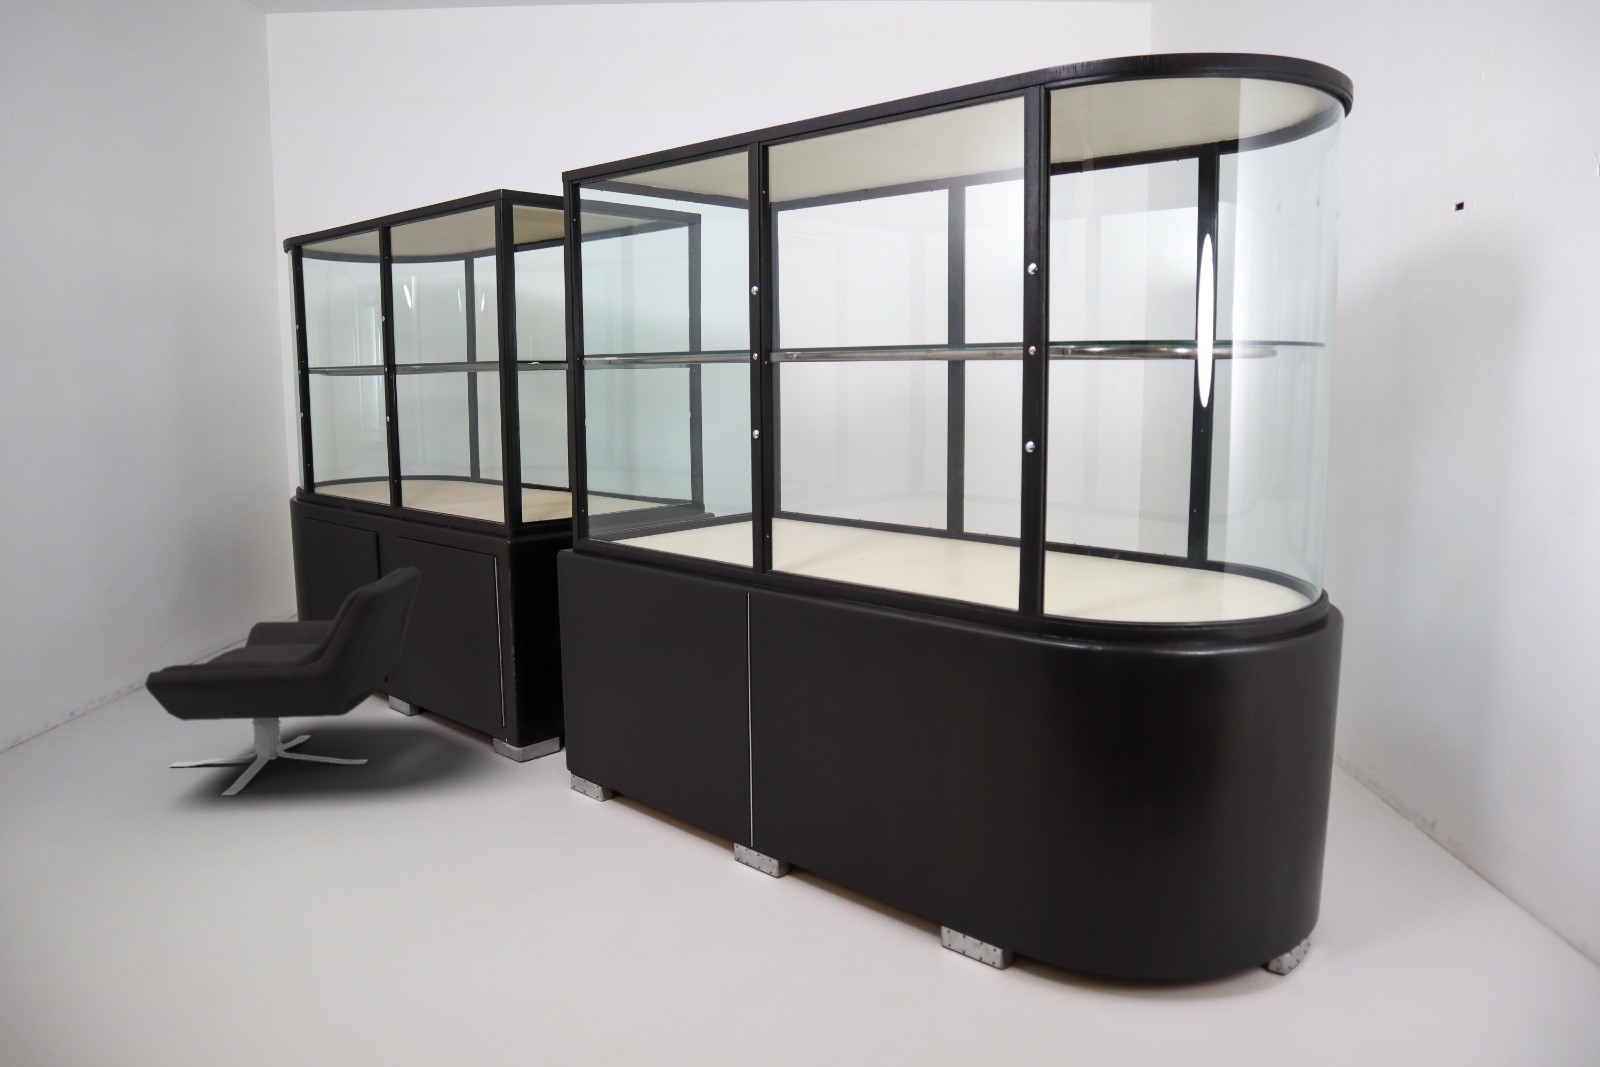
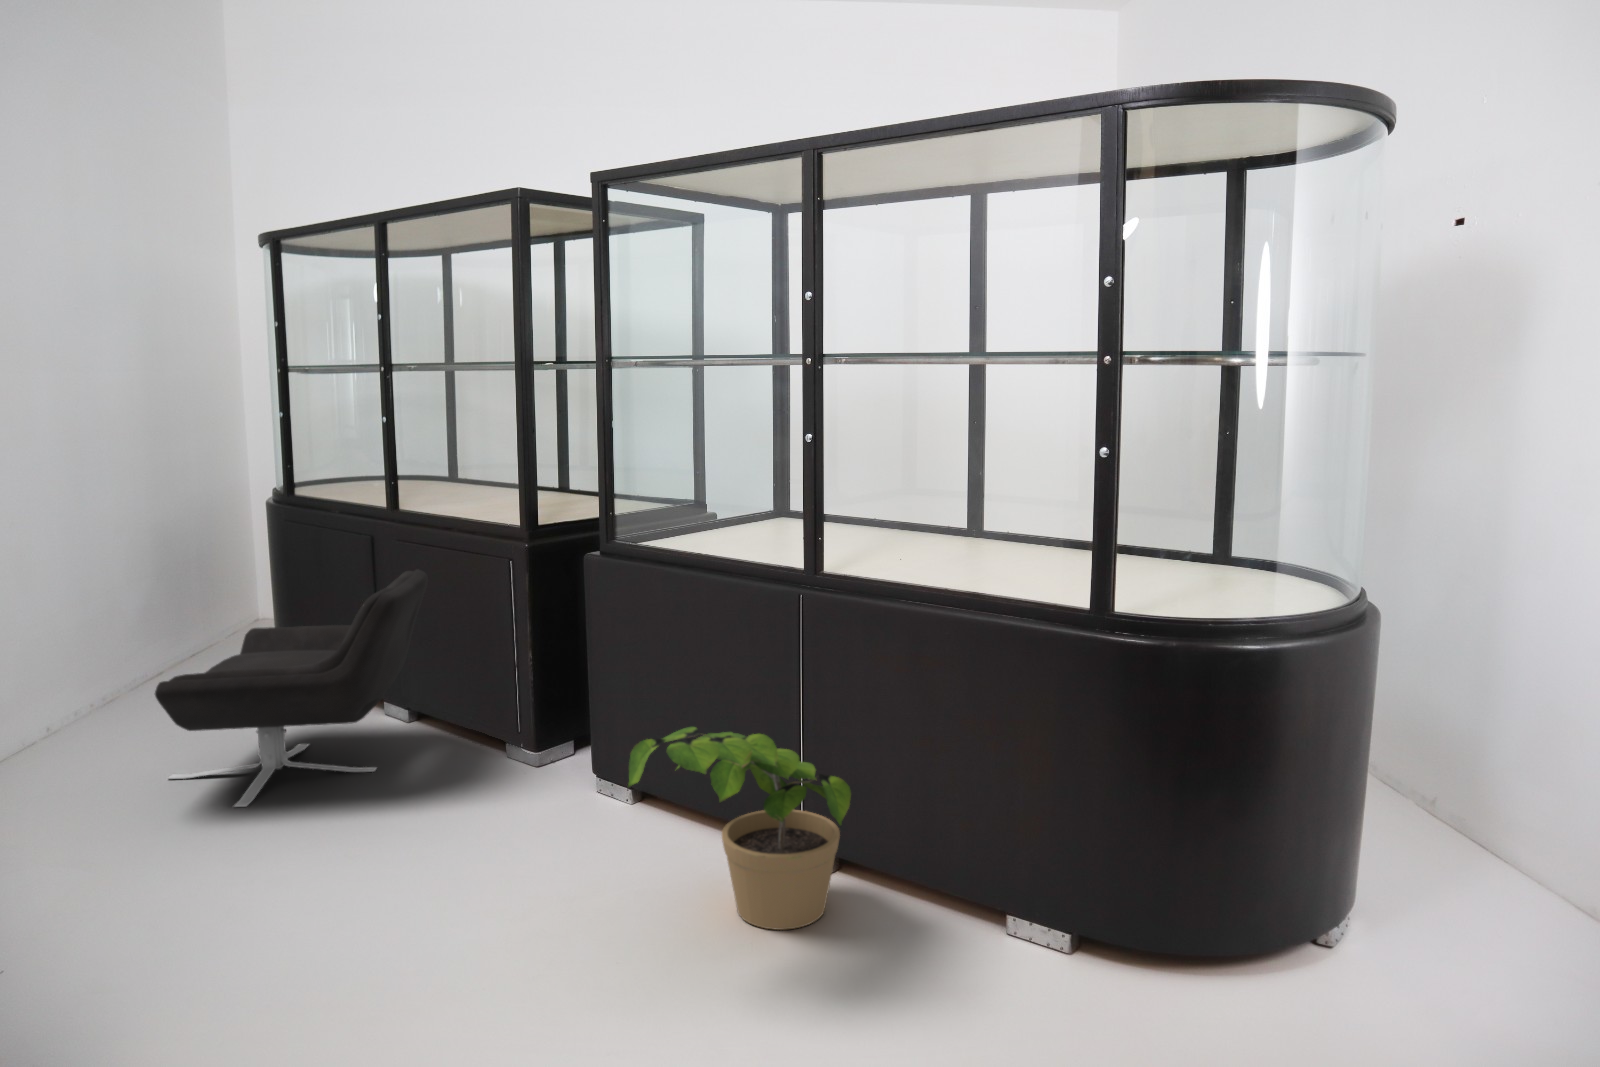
potted plant: none [546,725,786,933] -> present [628,727,851,930]

